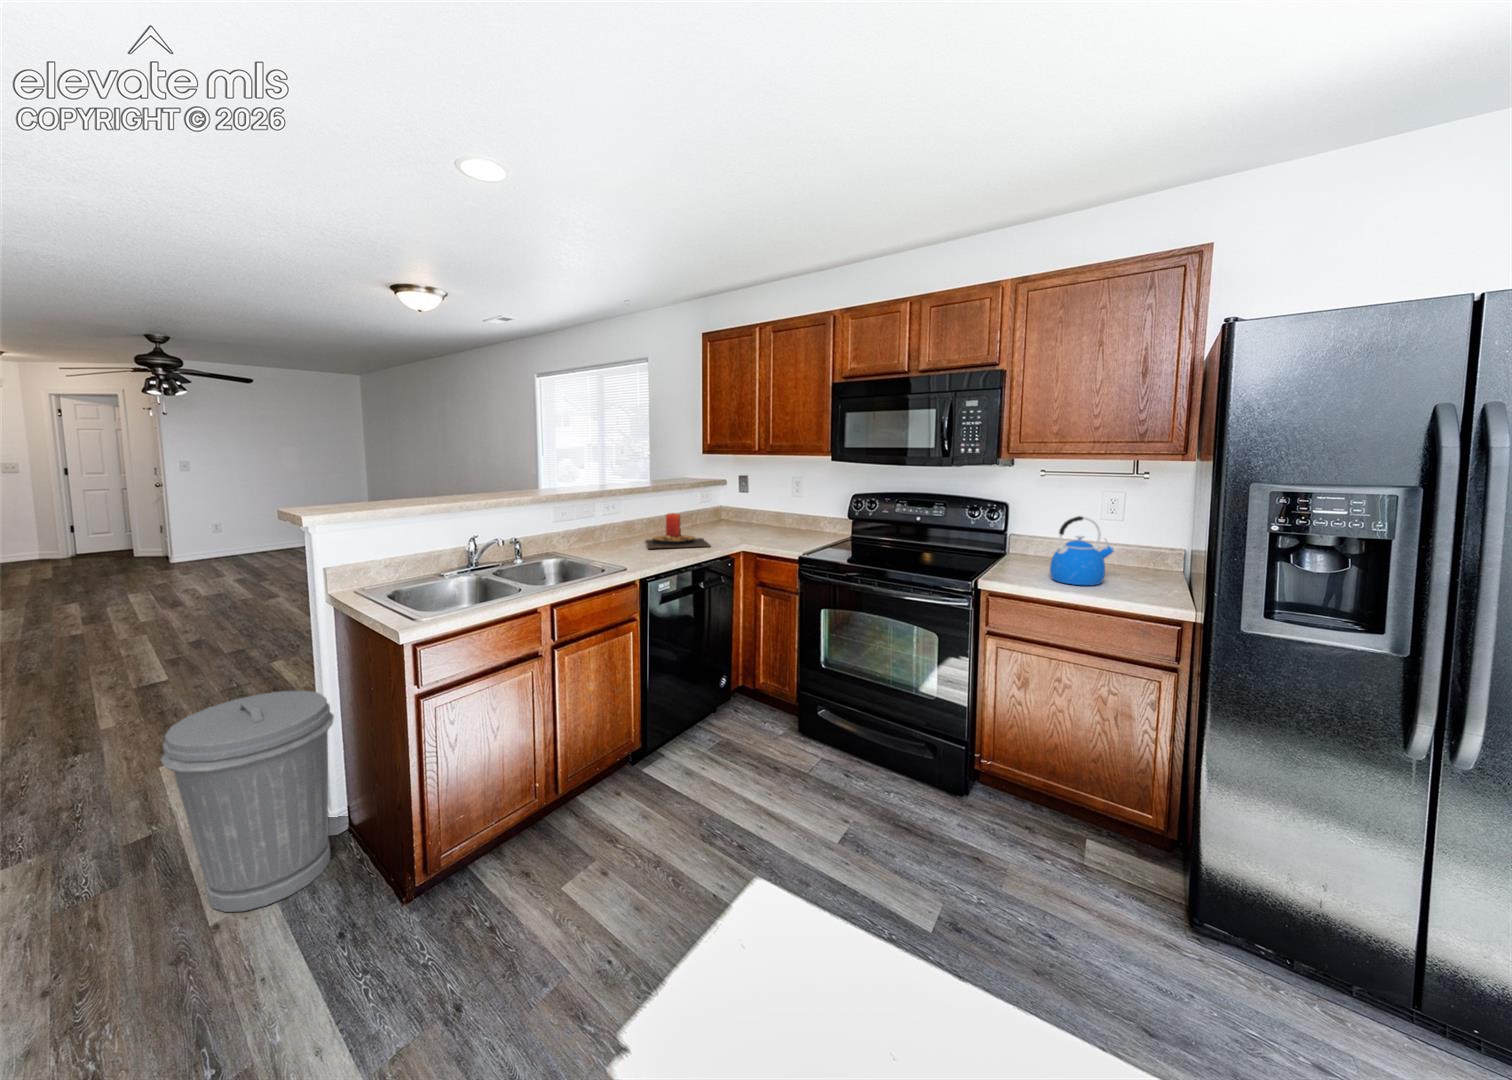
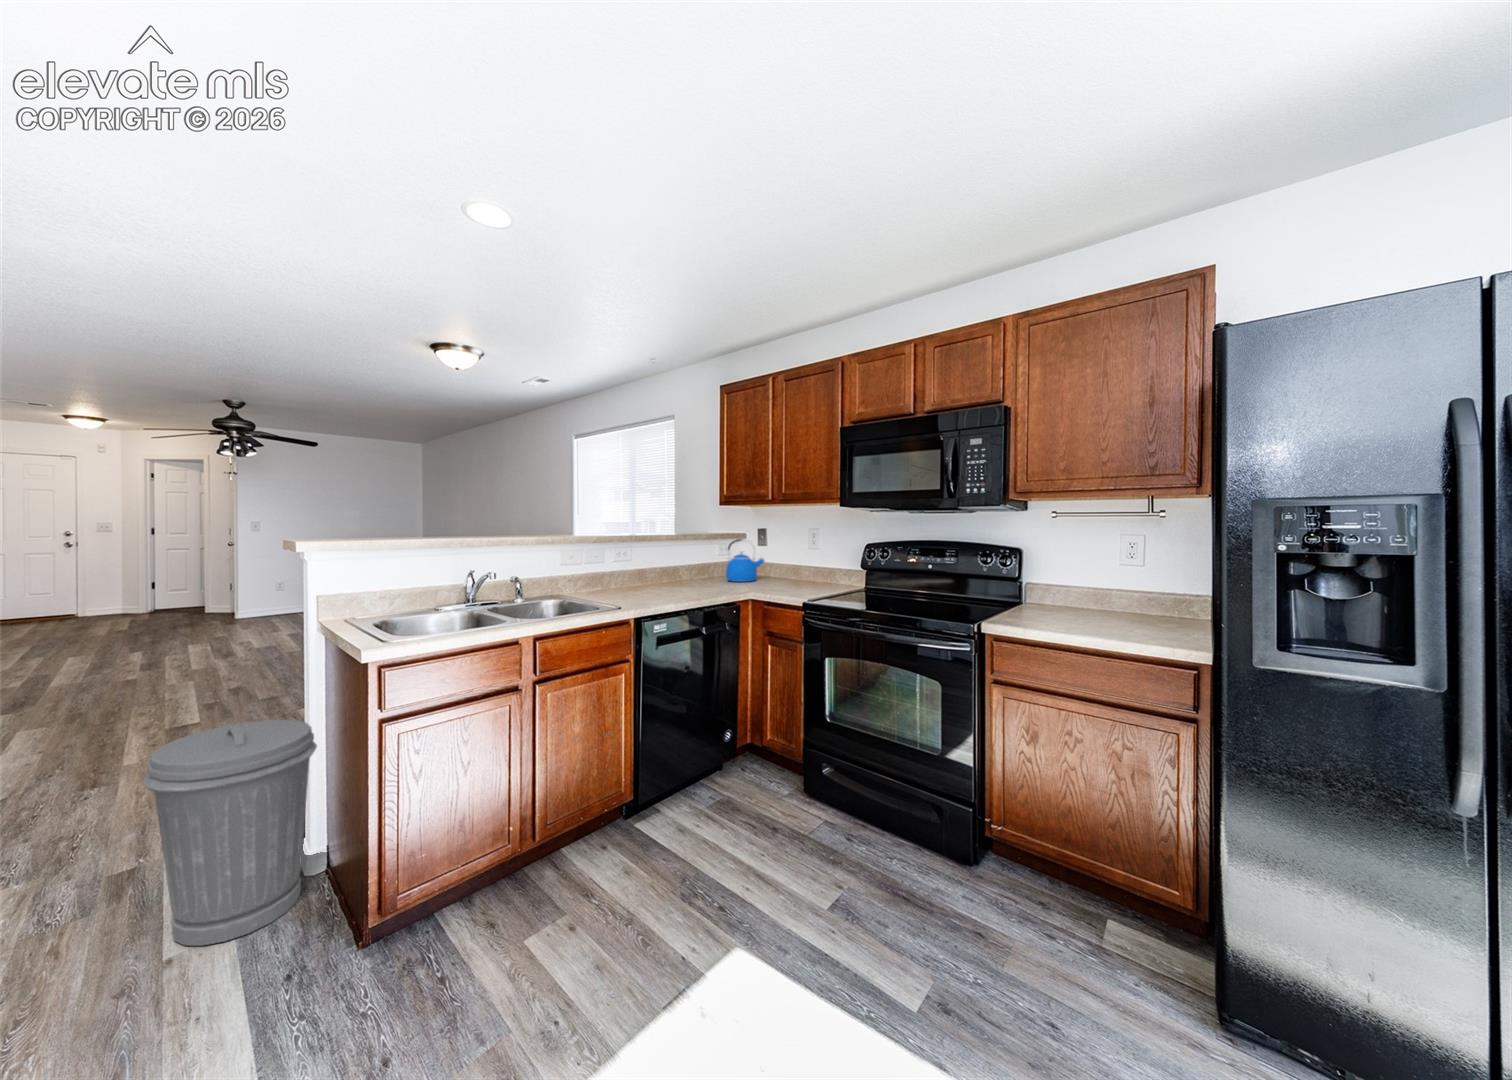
candle: present [646,513,710,549] -> none [650,559,713,593]
kettle: present [1050,516,1114,586] -> present [726,539,764,582]

